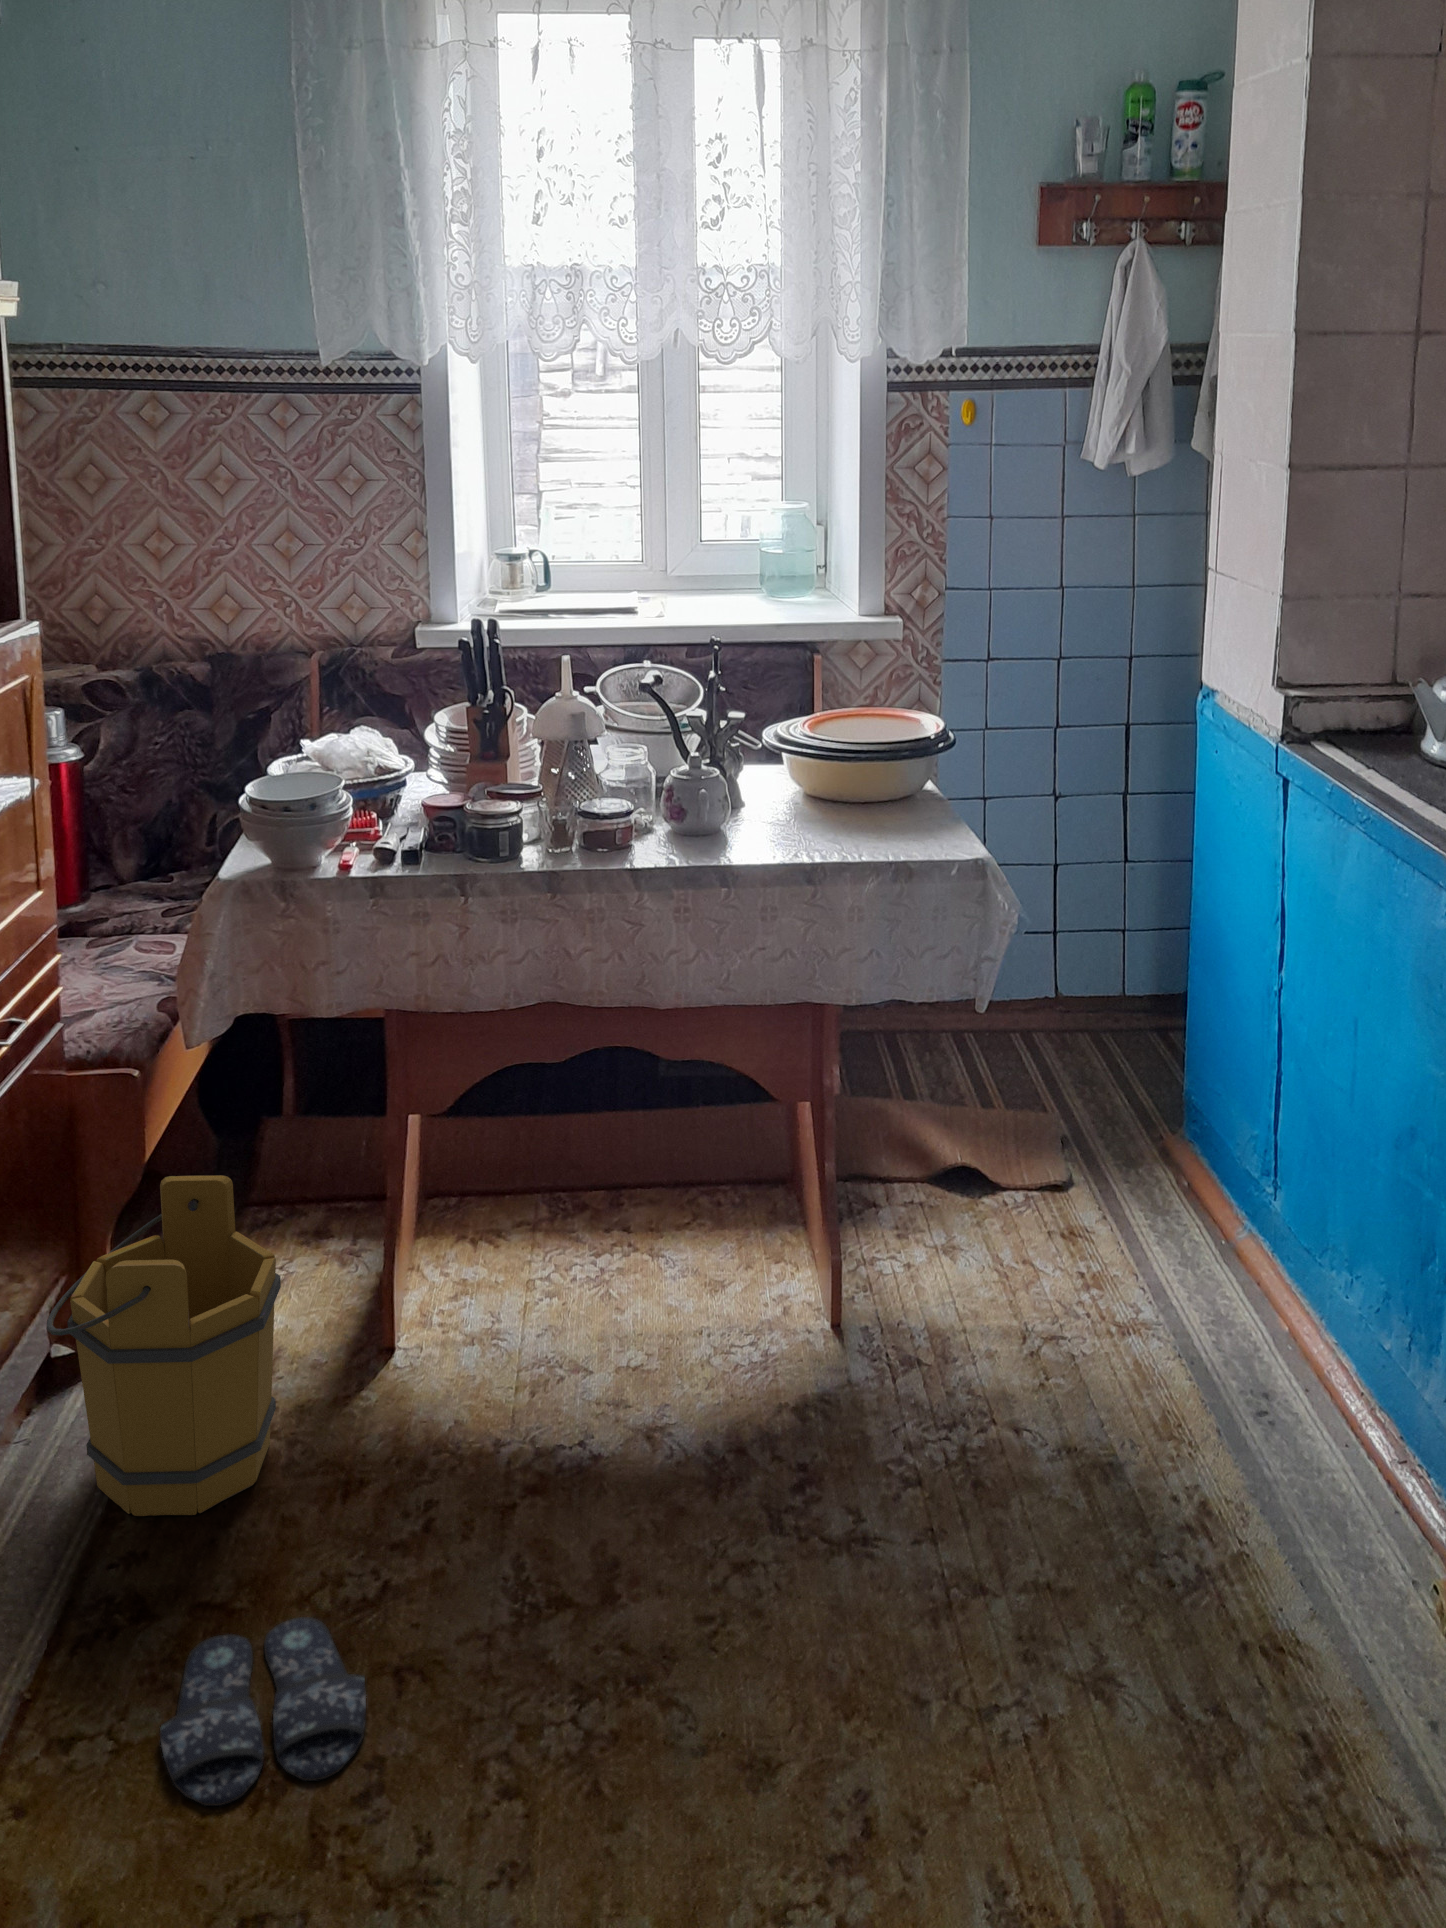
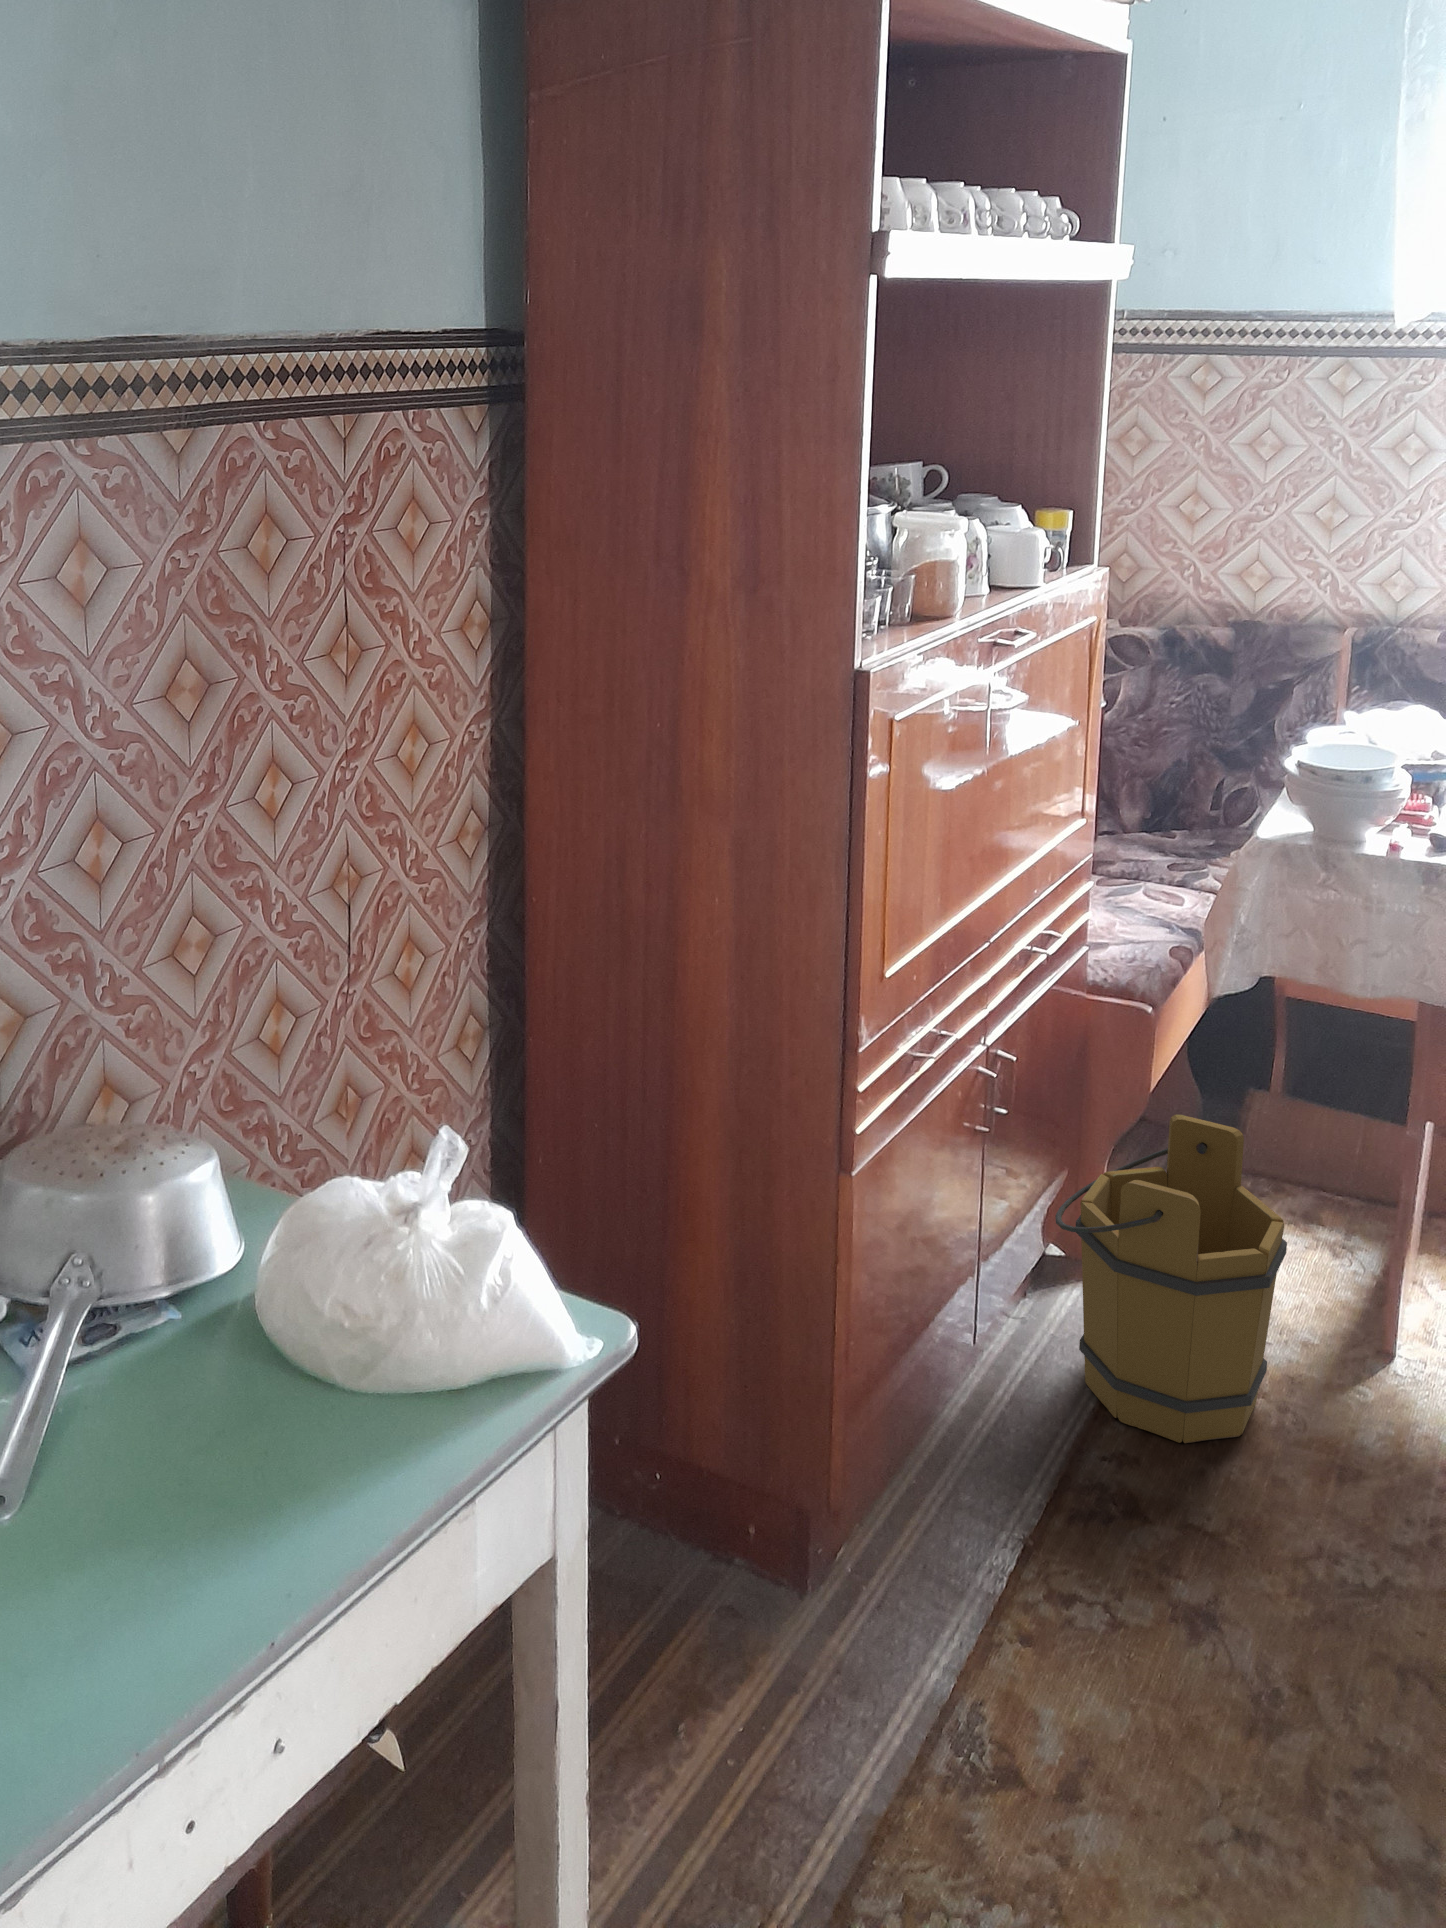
slippers: present [160,1617,366,1806] -> none [1148,1562,1364,1747]

